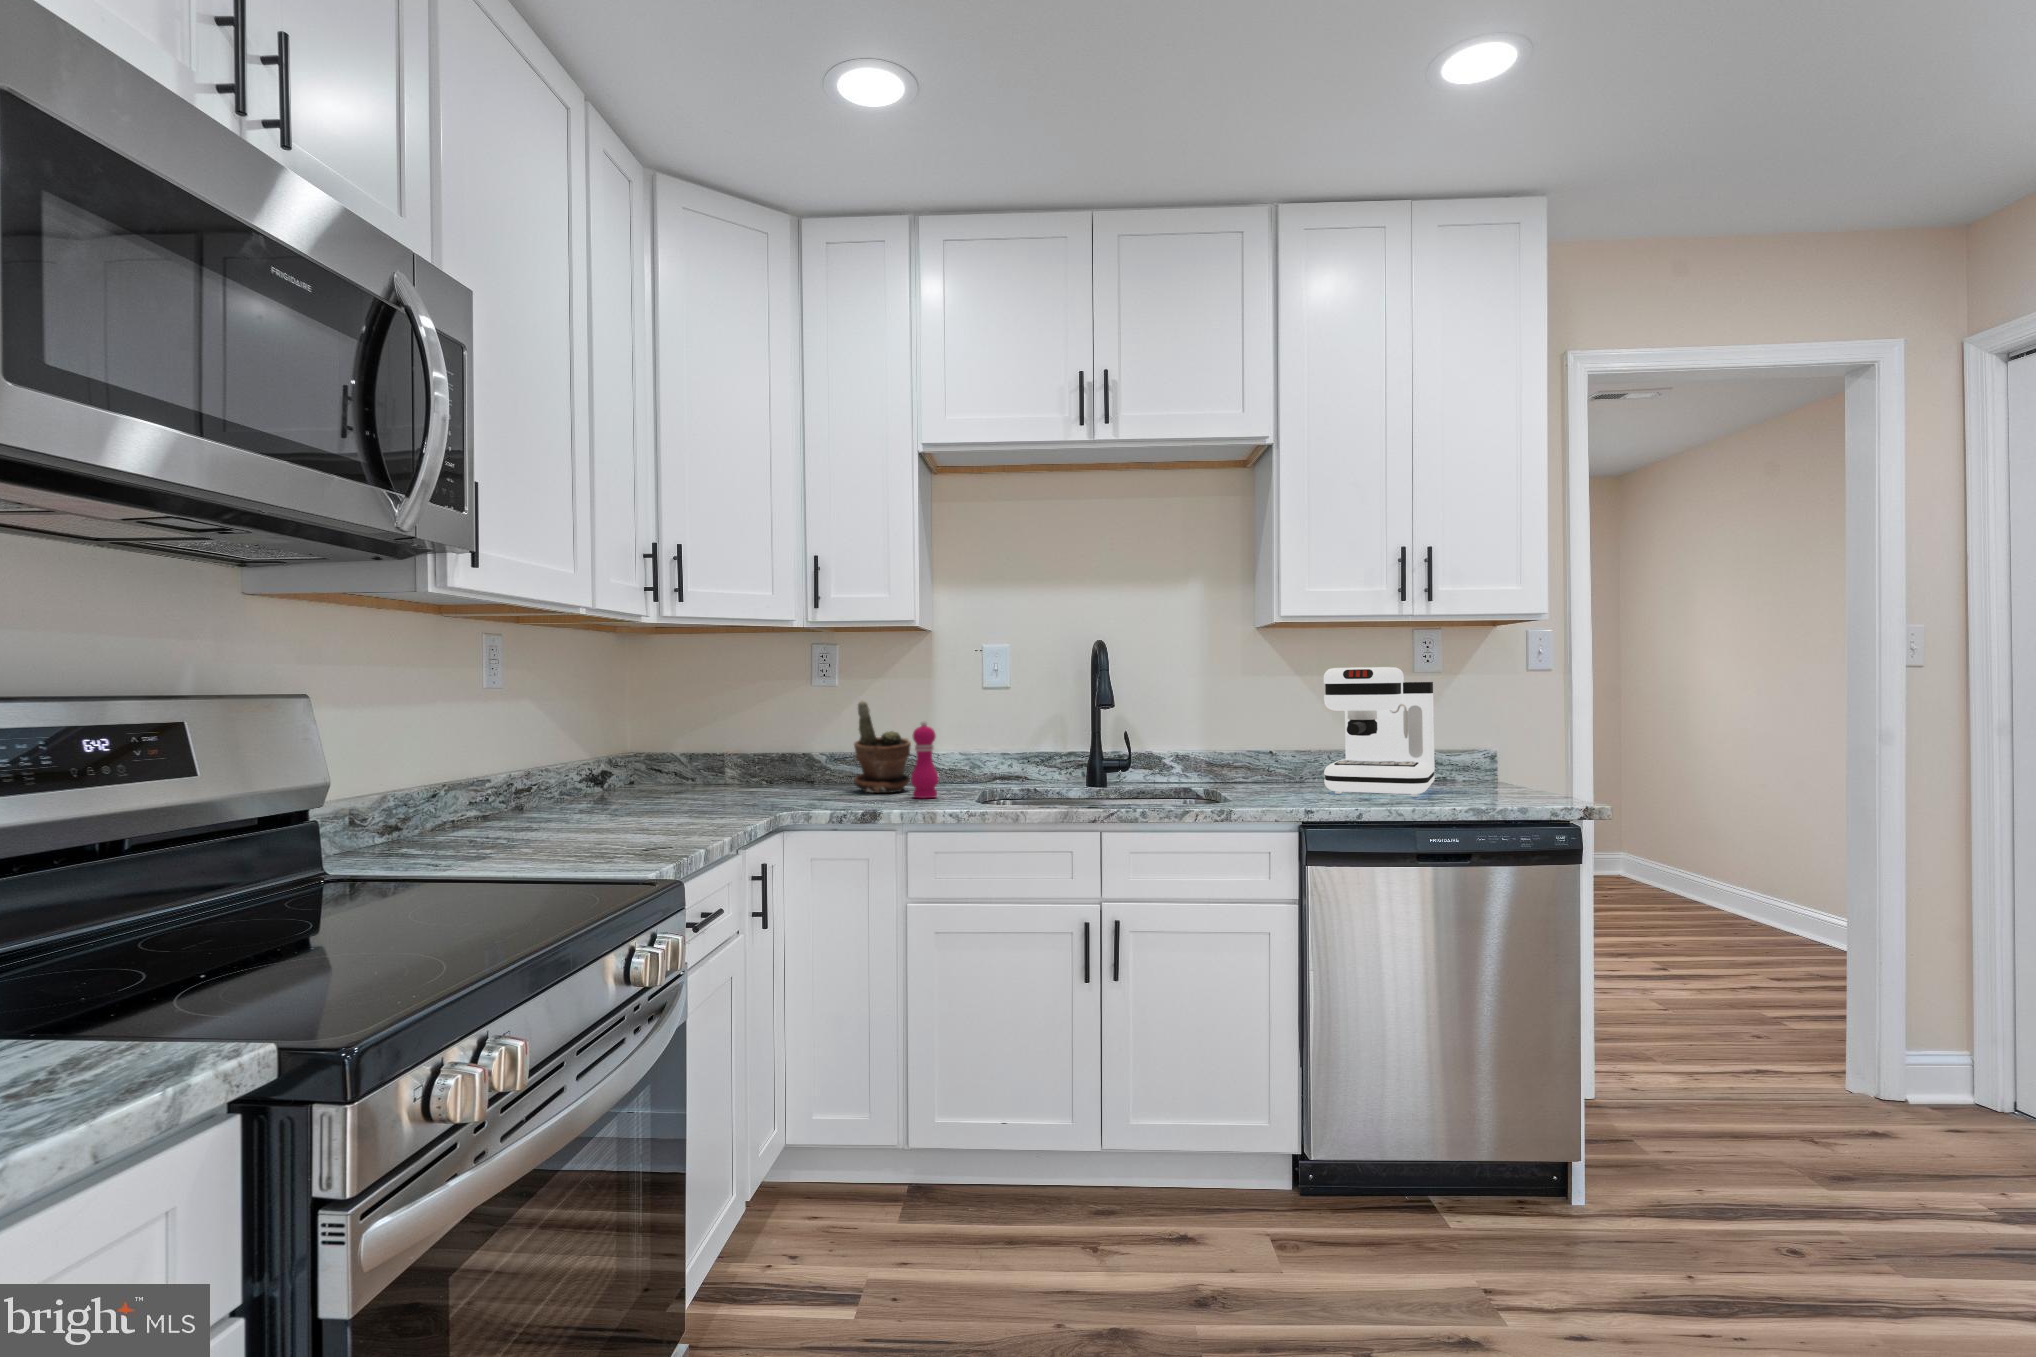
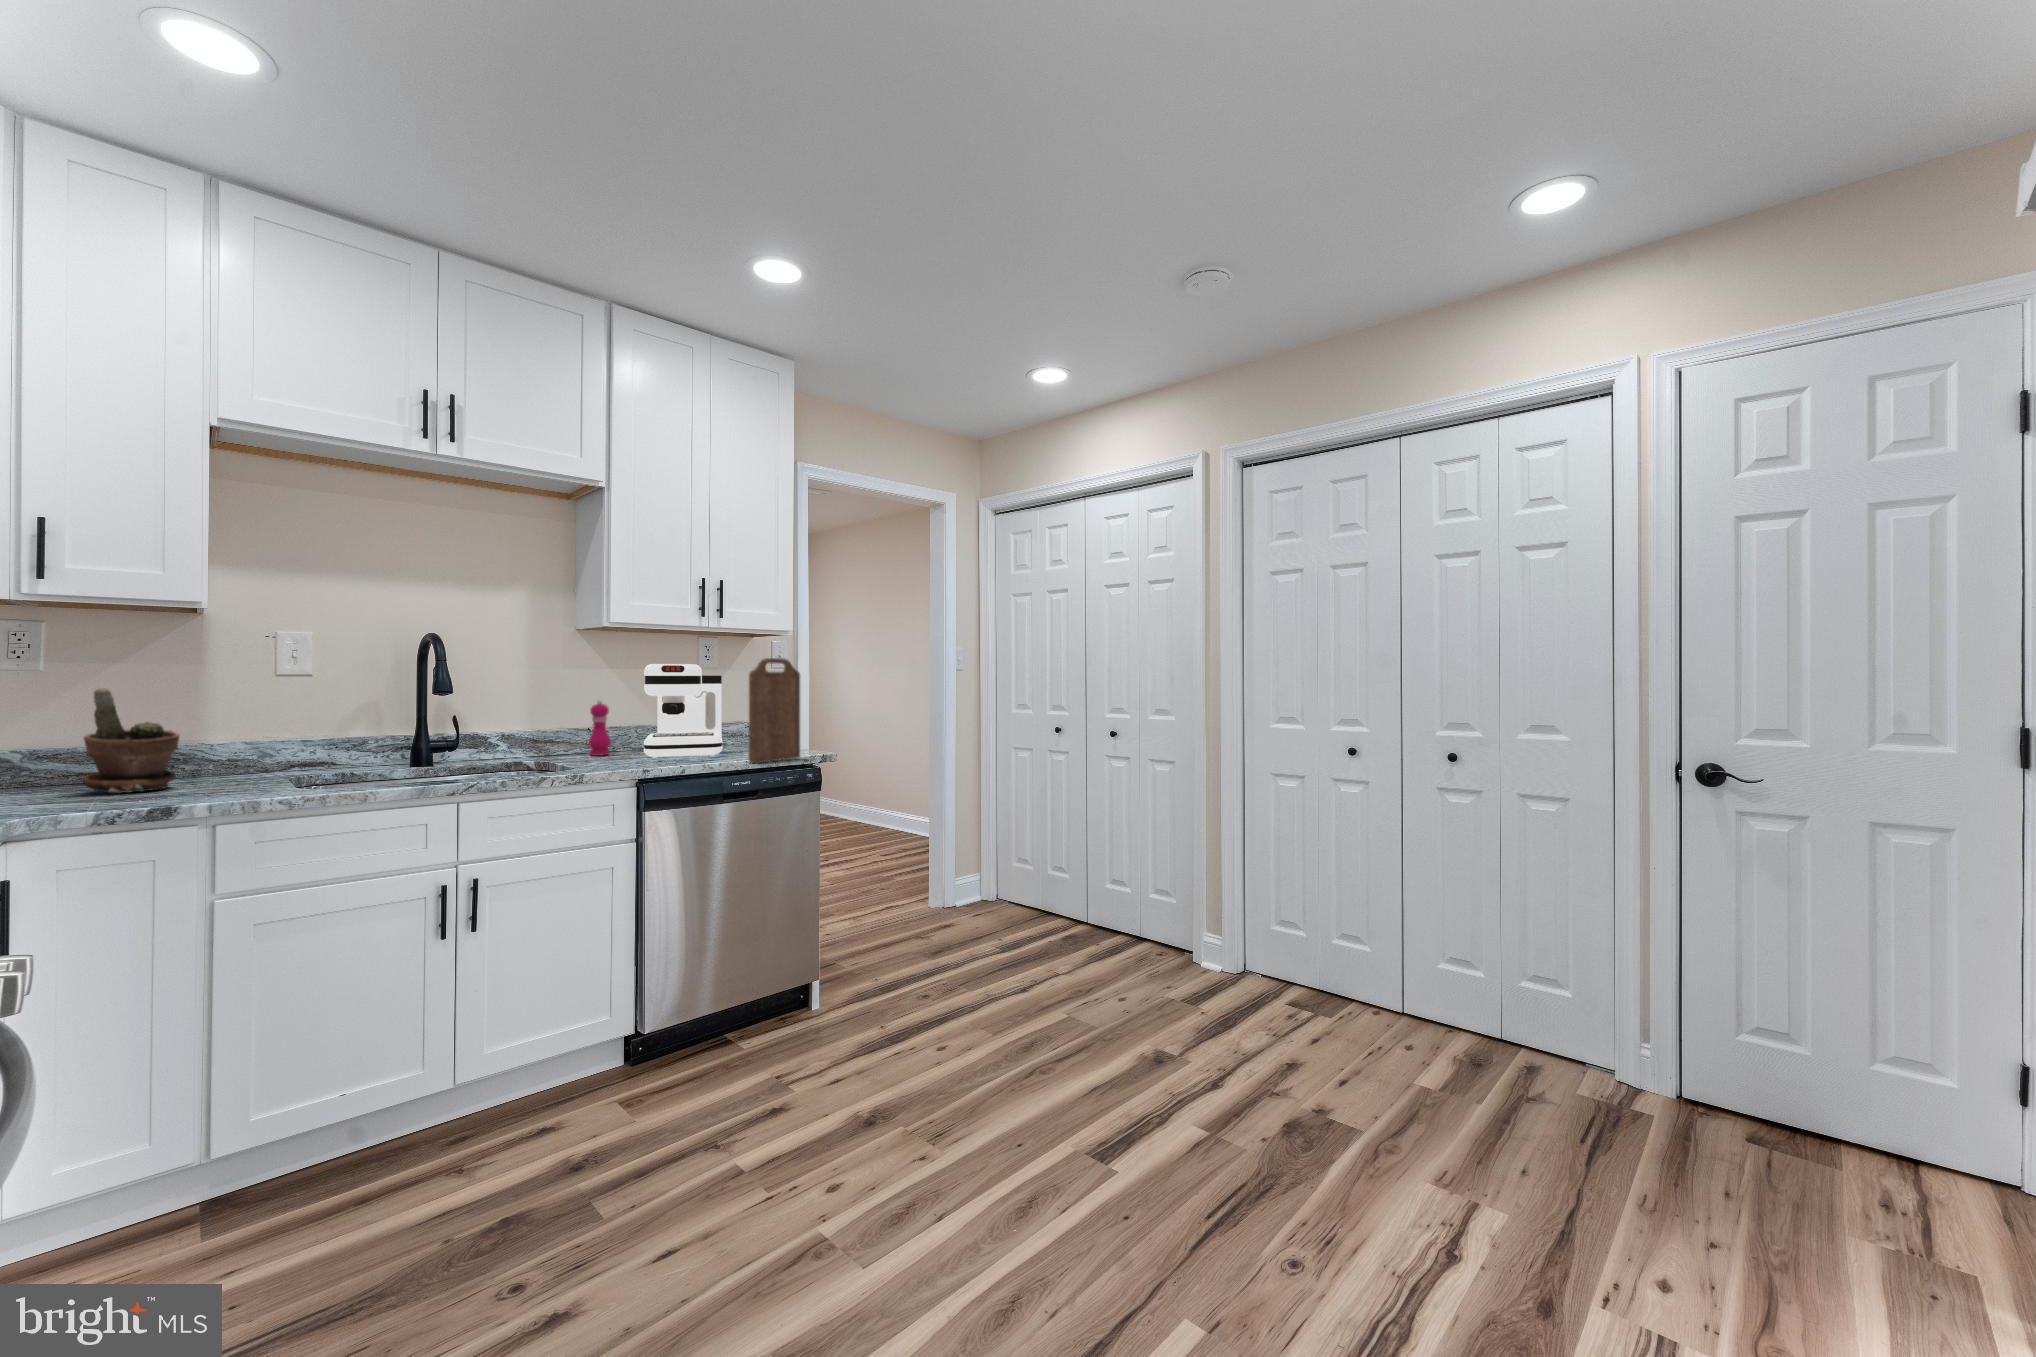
cutting board: none [1453,655,1543,811] -> present [749,658,800,763]
pepper mill: present [911,720,939,798] -> present [588,700,611,756]

